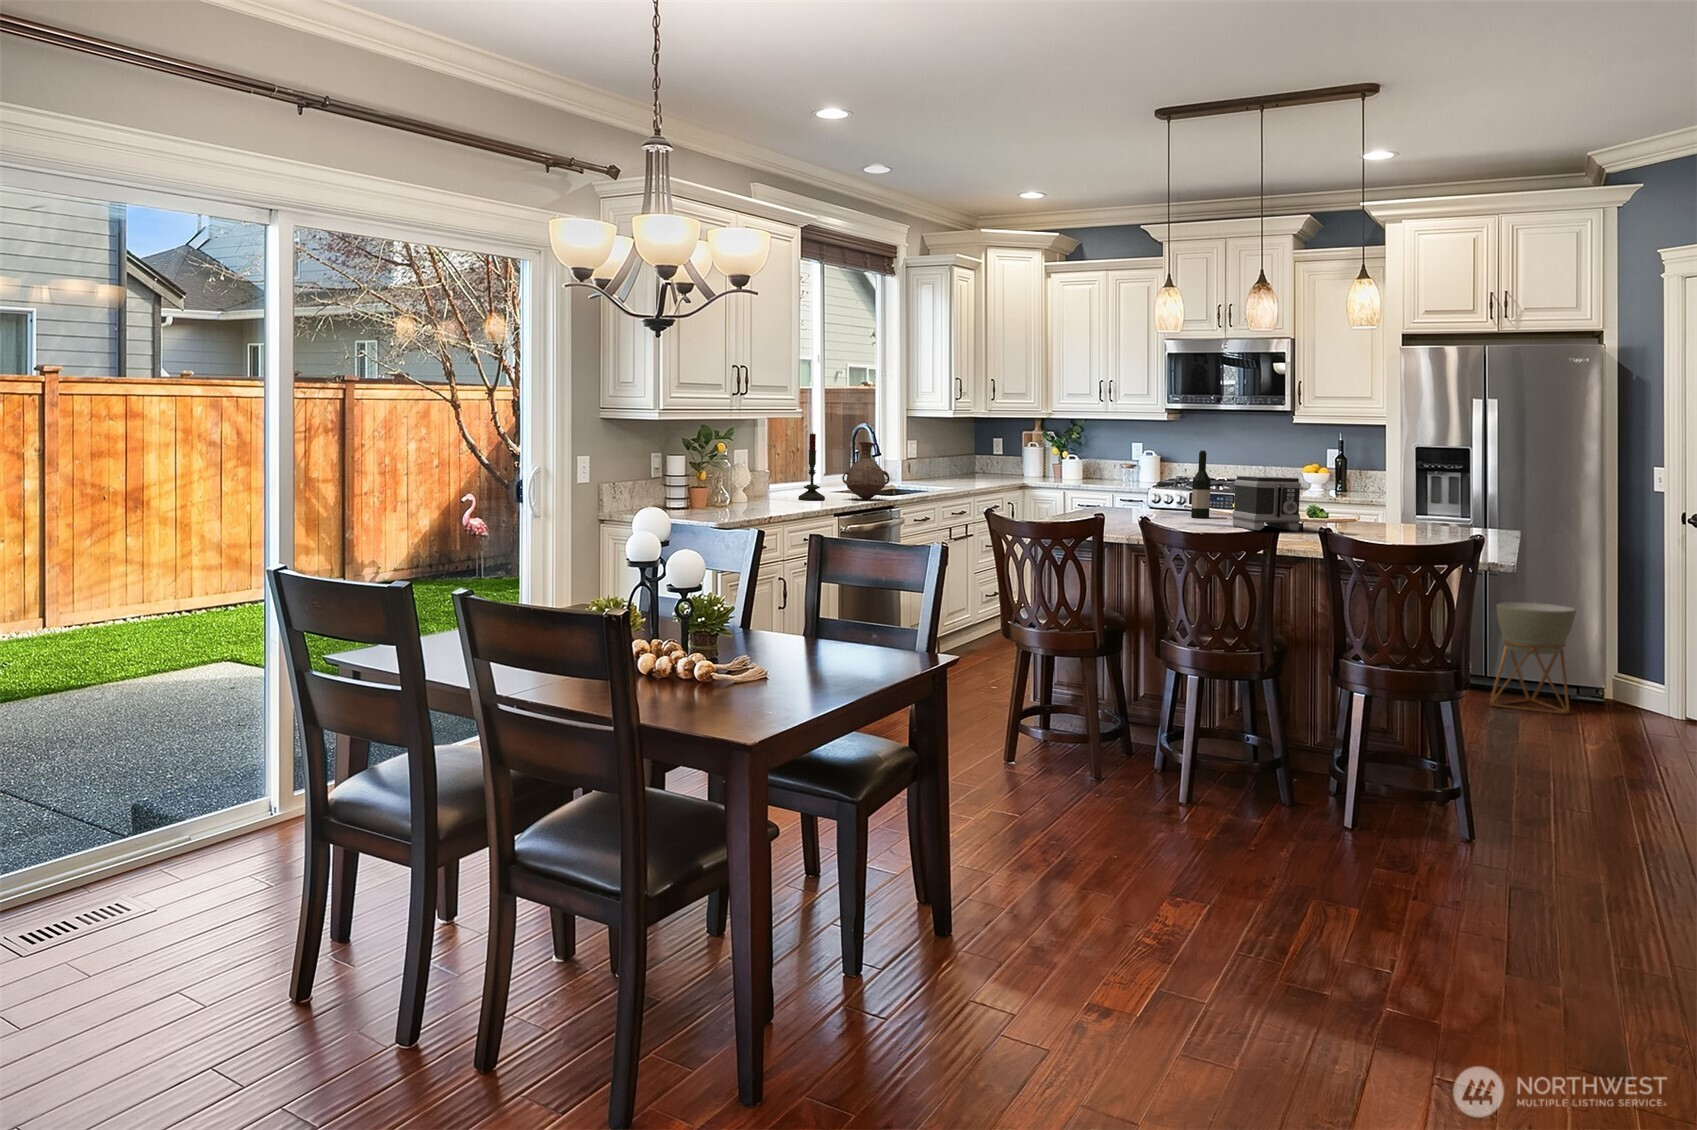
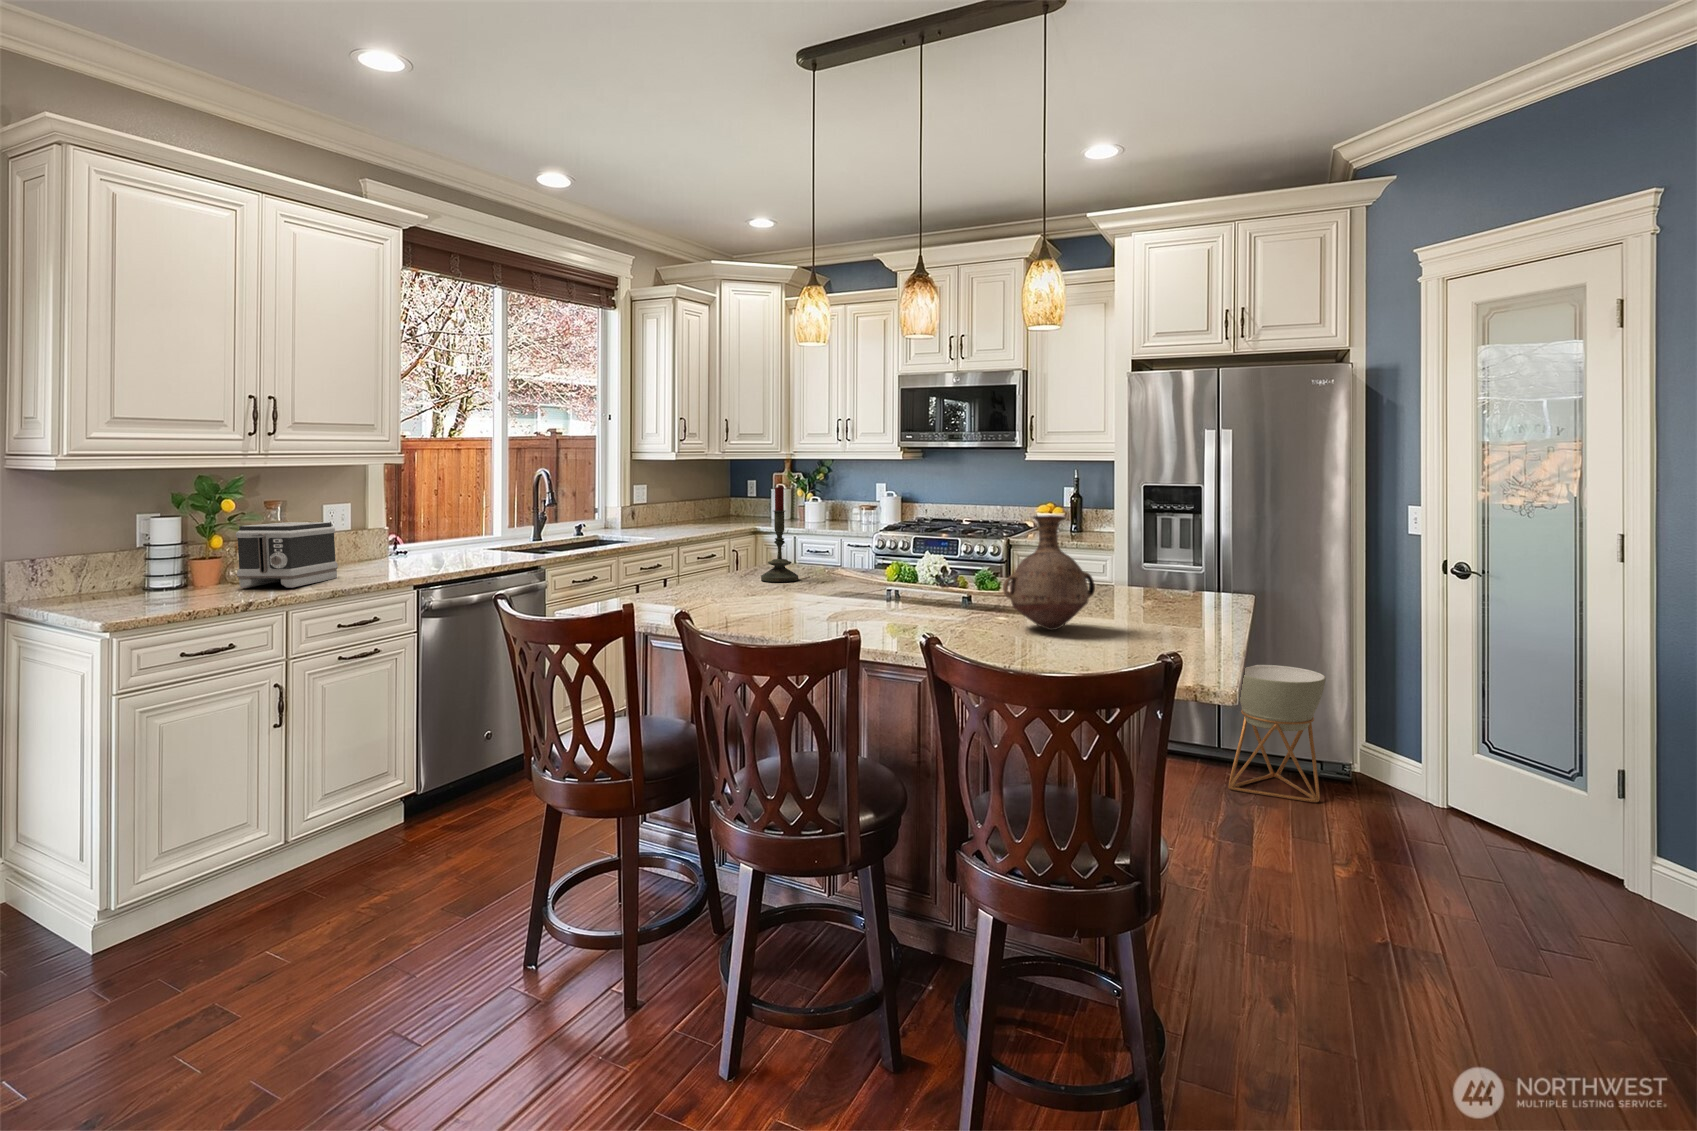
candle: present [799,433,825,500] -> present [761,487,798,582]
vase: present [842,442,890,500] -> present [1003,515,1095,630]
wine bottle: present [1191,451,1211,518] -> none [843,500,866,587]
toaster: present [1232,476,1301,531] -> present [236,522,338,588]

